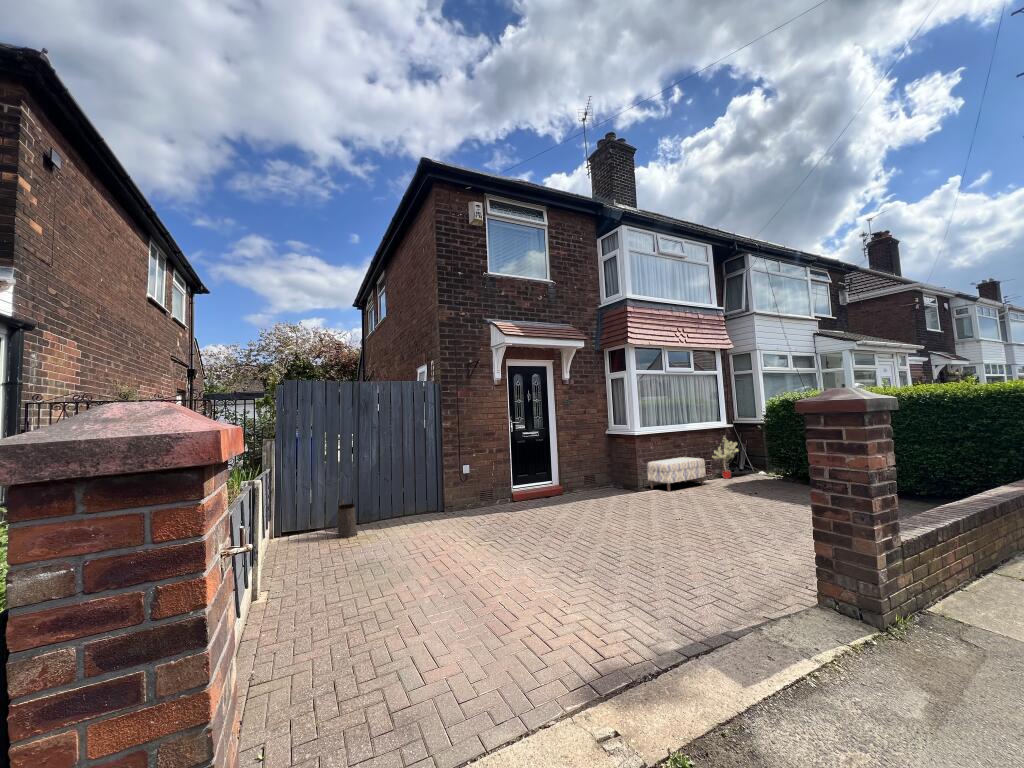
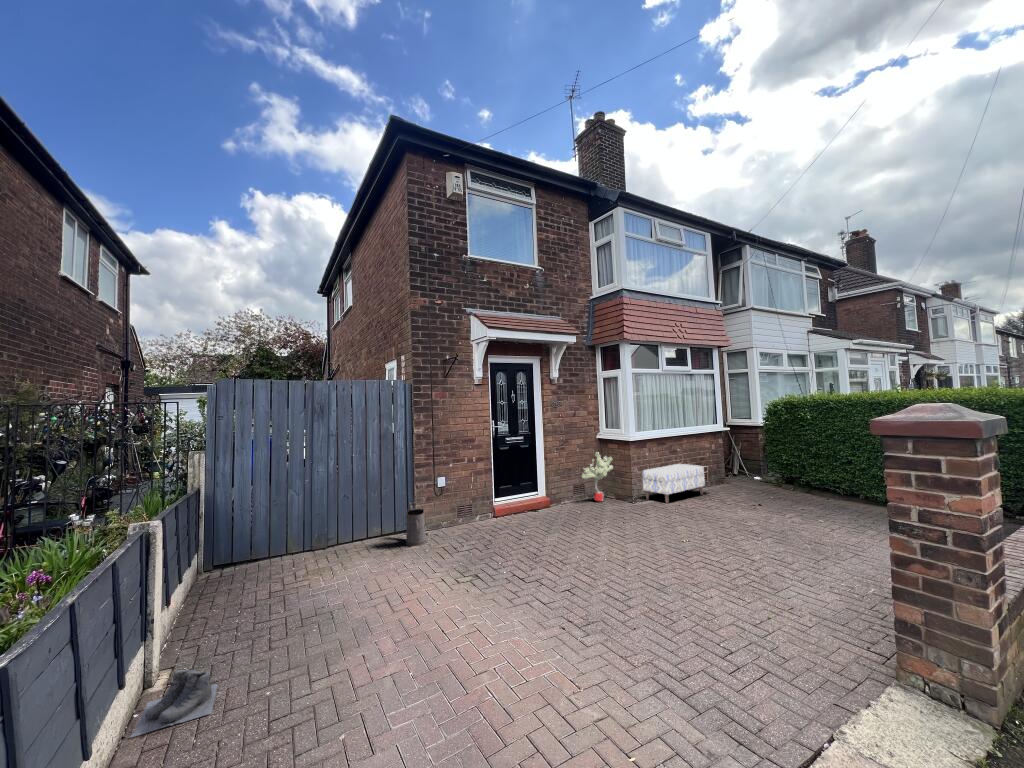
potted tree: present [713,438,738,479] -> present [582,452,613,502]
watering can: present [337,497,357,538] -> present [406,502,427,546]
boots: none [250,586,303,625] -> present [130,670,218,737]

